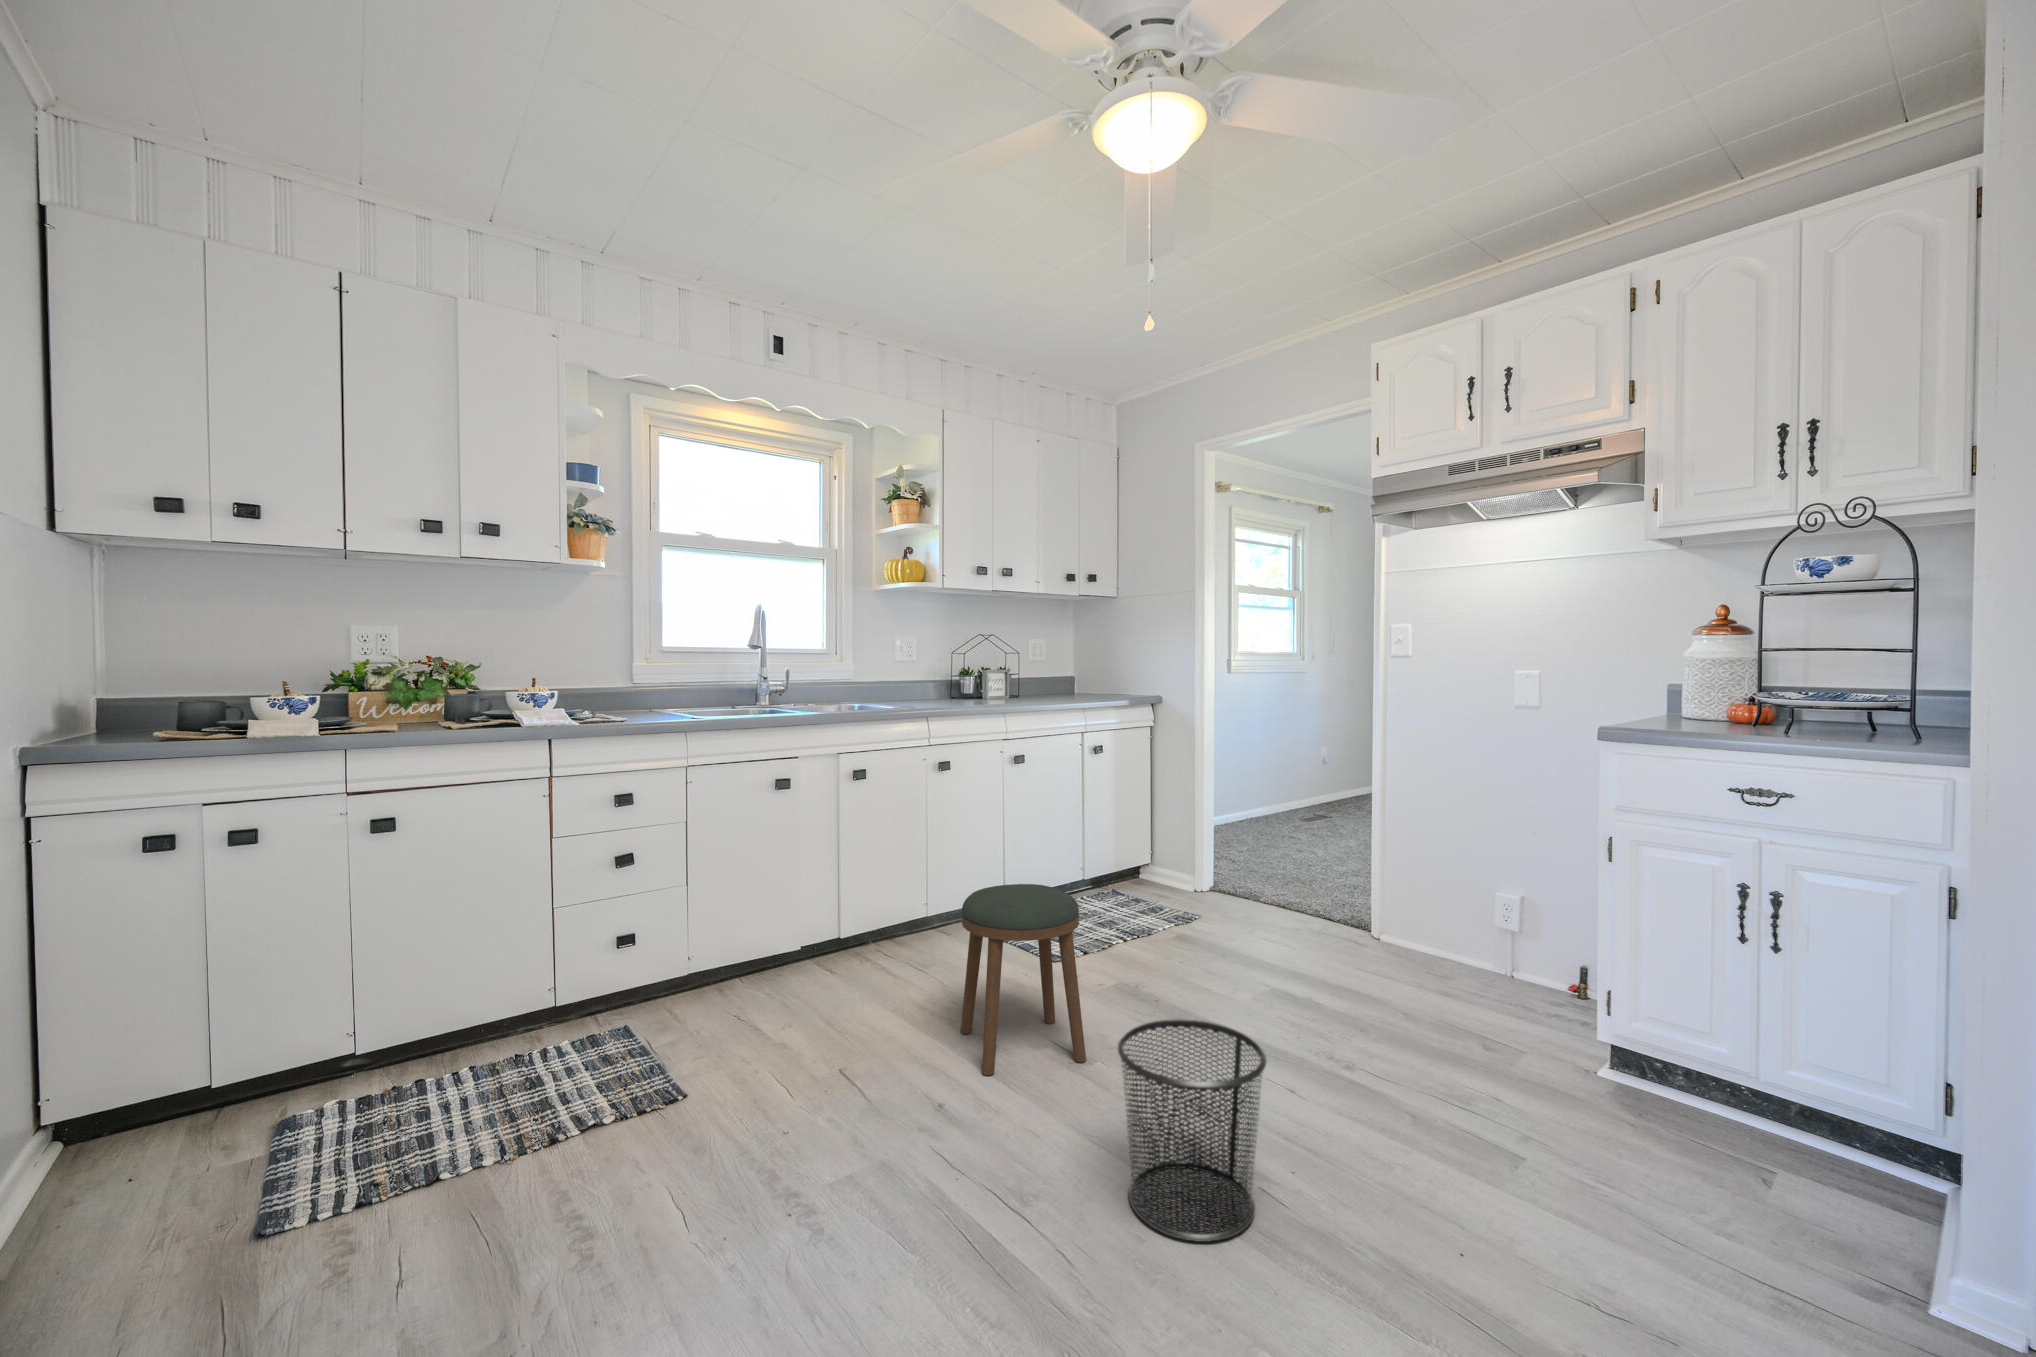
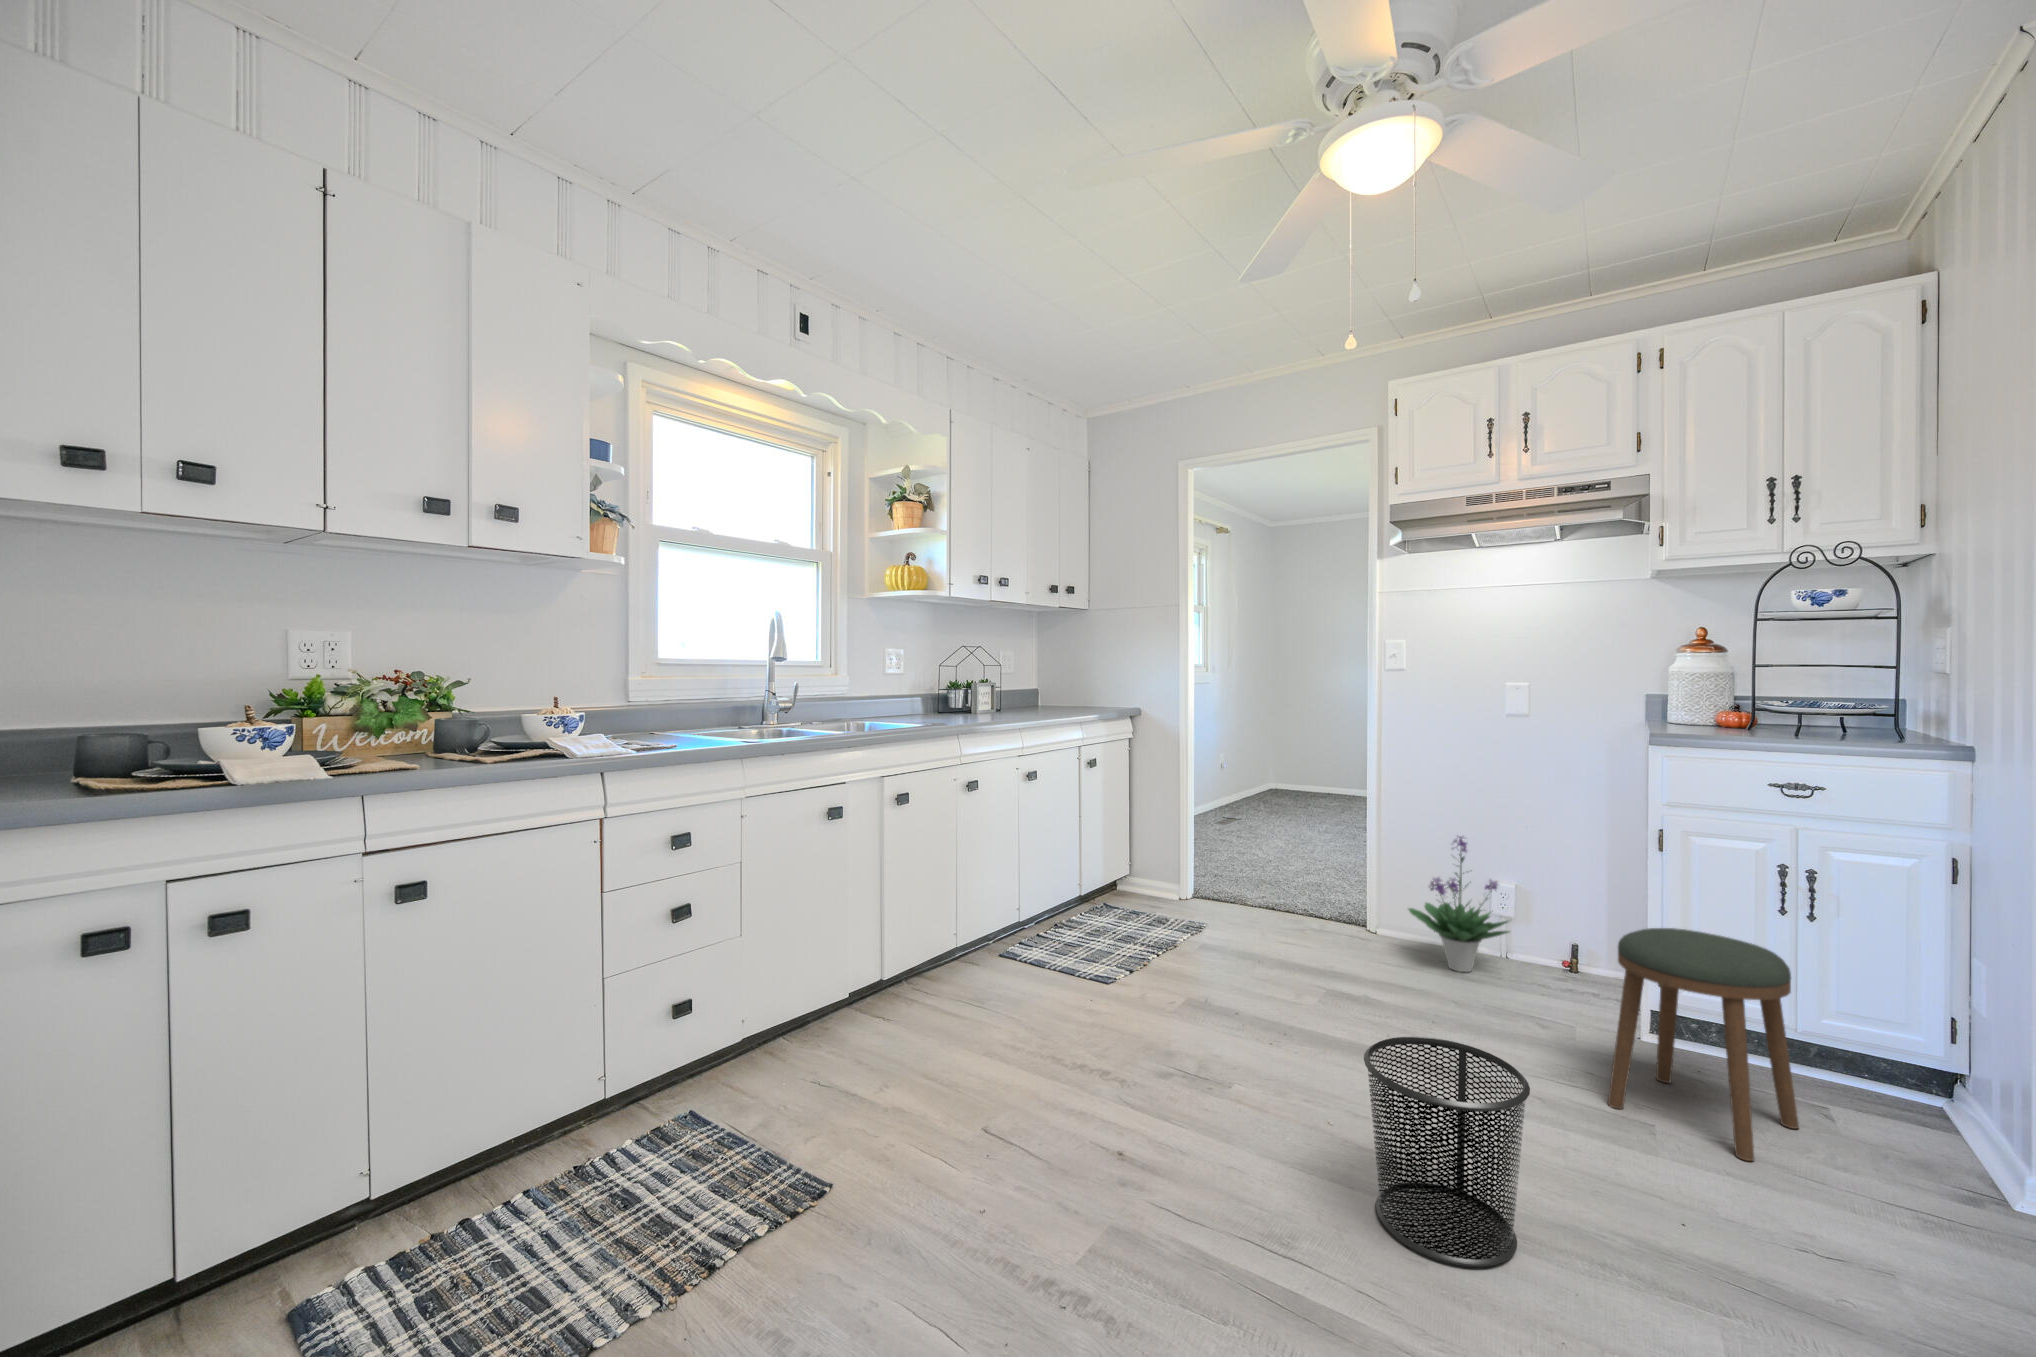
potted plant: none [1395,836,1510,985] -> present [1409,835,1509,972]
stool: present [960,884,1086,1076] -> present [1608,928,1799,1161]

